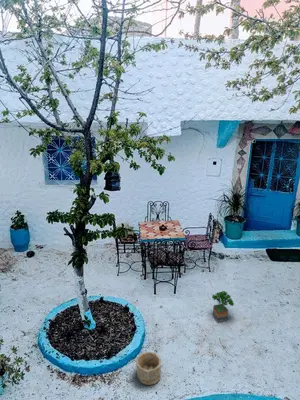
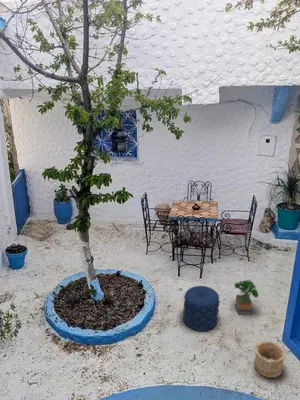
pouf: none [172,302,204,343] -> present [183,286,220,331]
wooden bucket: present [136,352,161,385] -> present [255,341,285,378]

